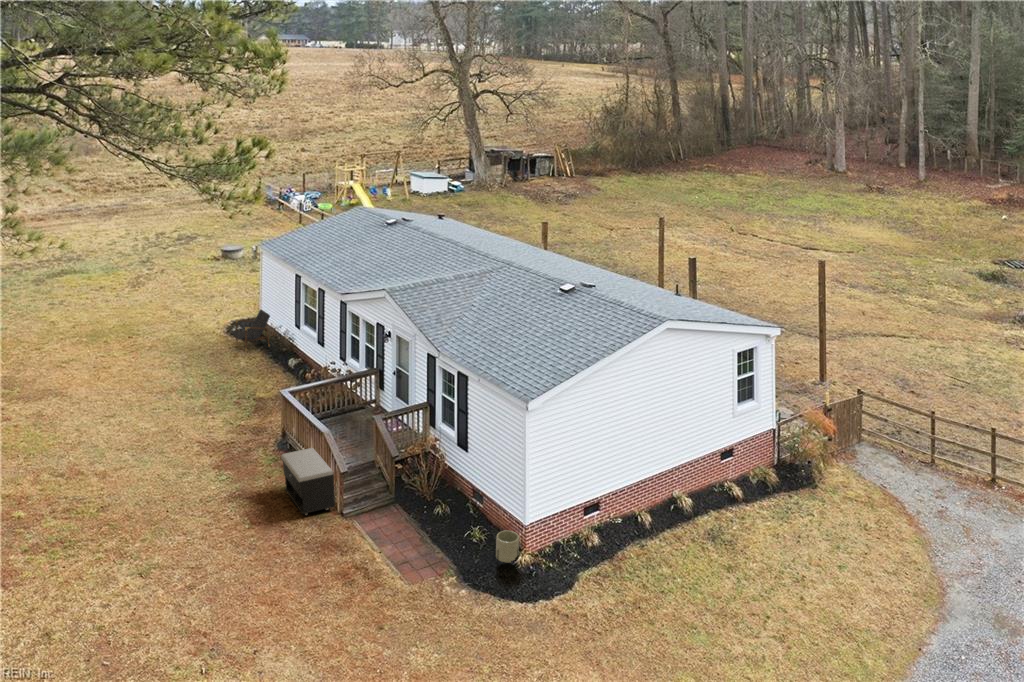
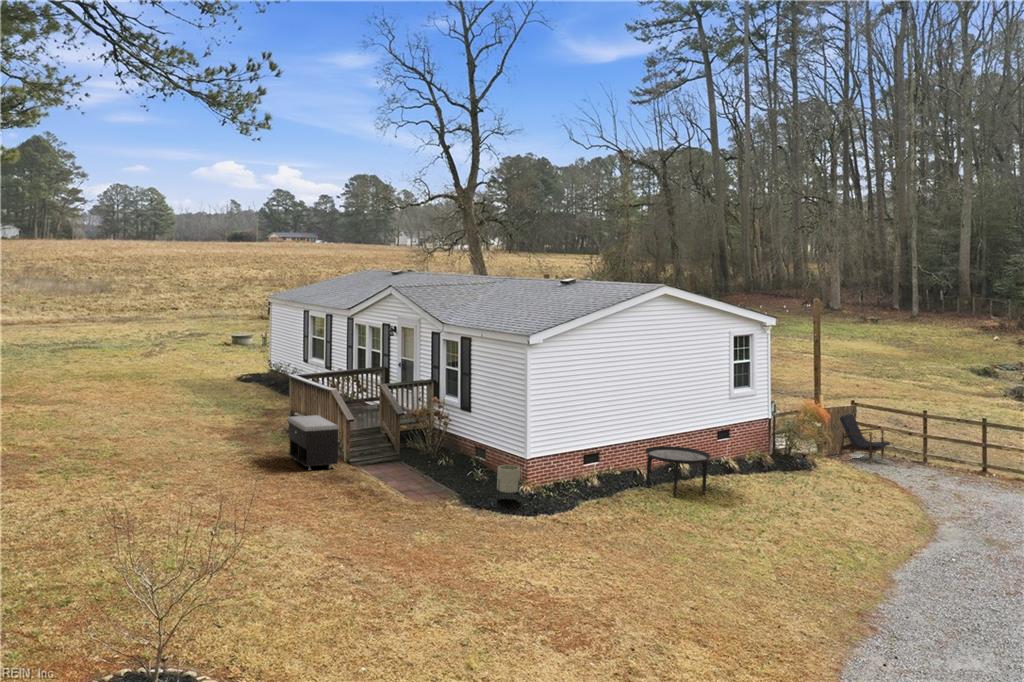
lounge chair: present [231,310,270,351] -> present [840,414,890,464]
round table: none [645,483,713,549] -> present [645,446,711,497]

